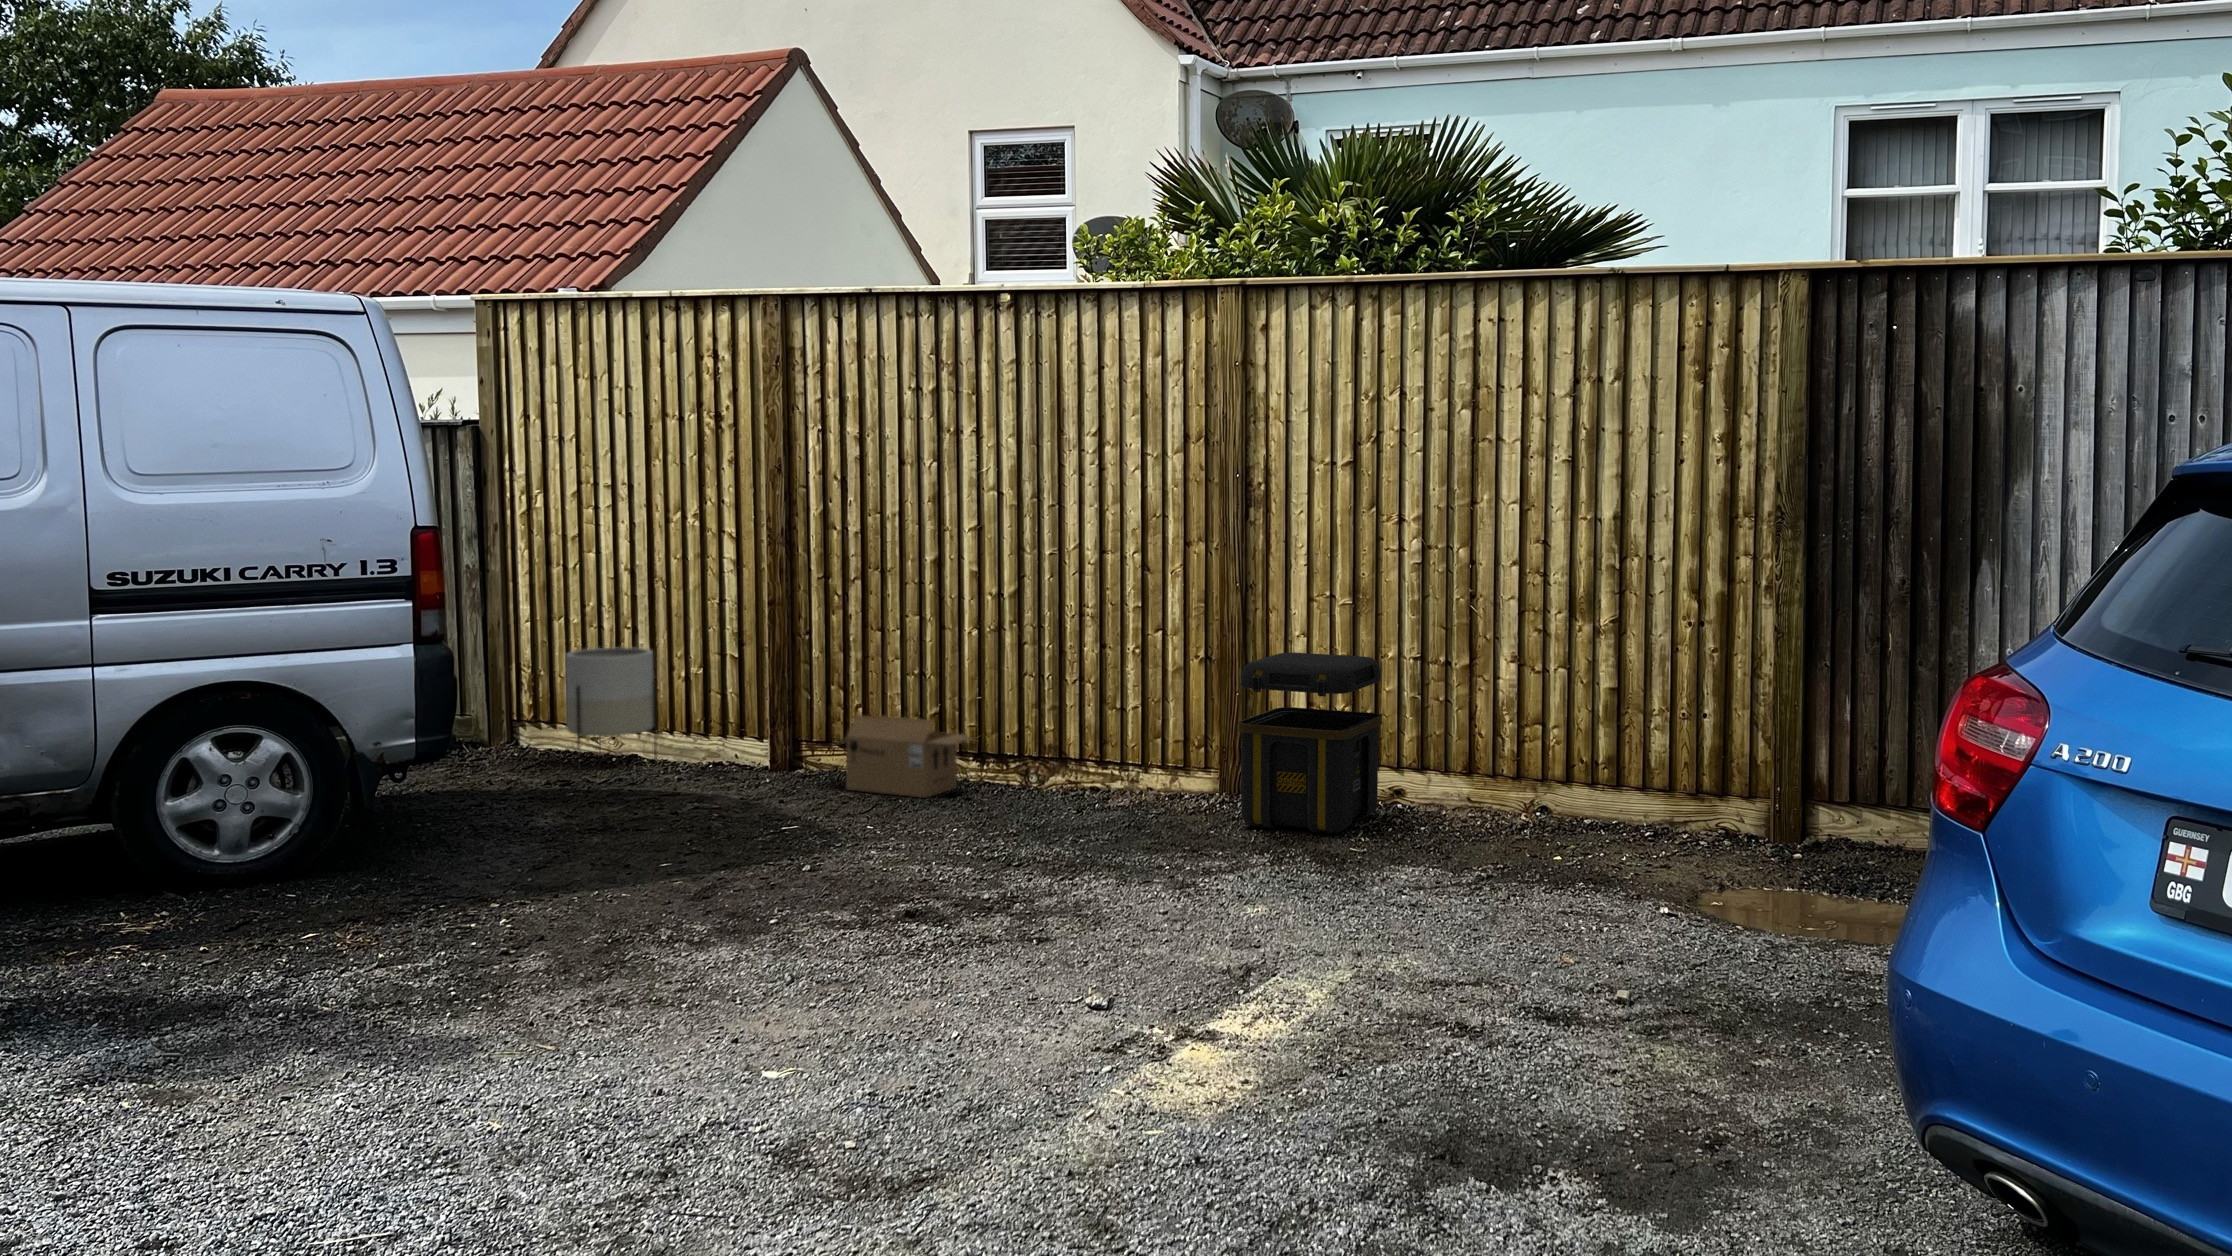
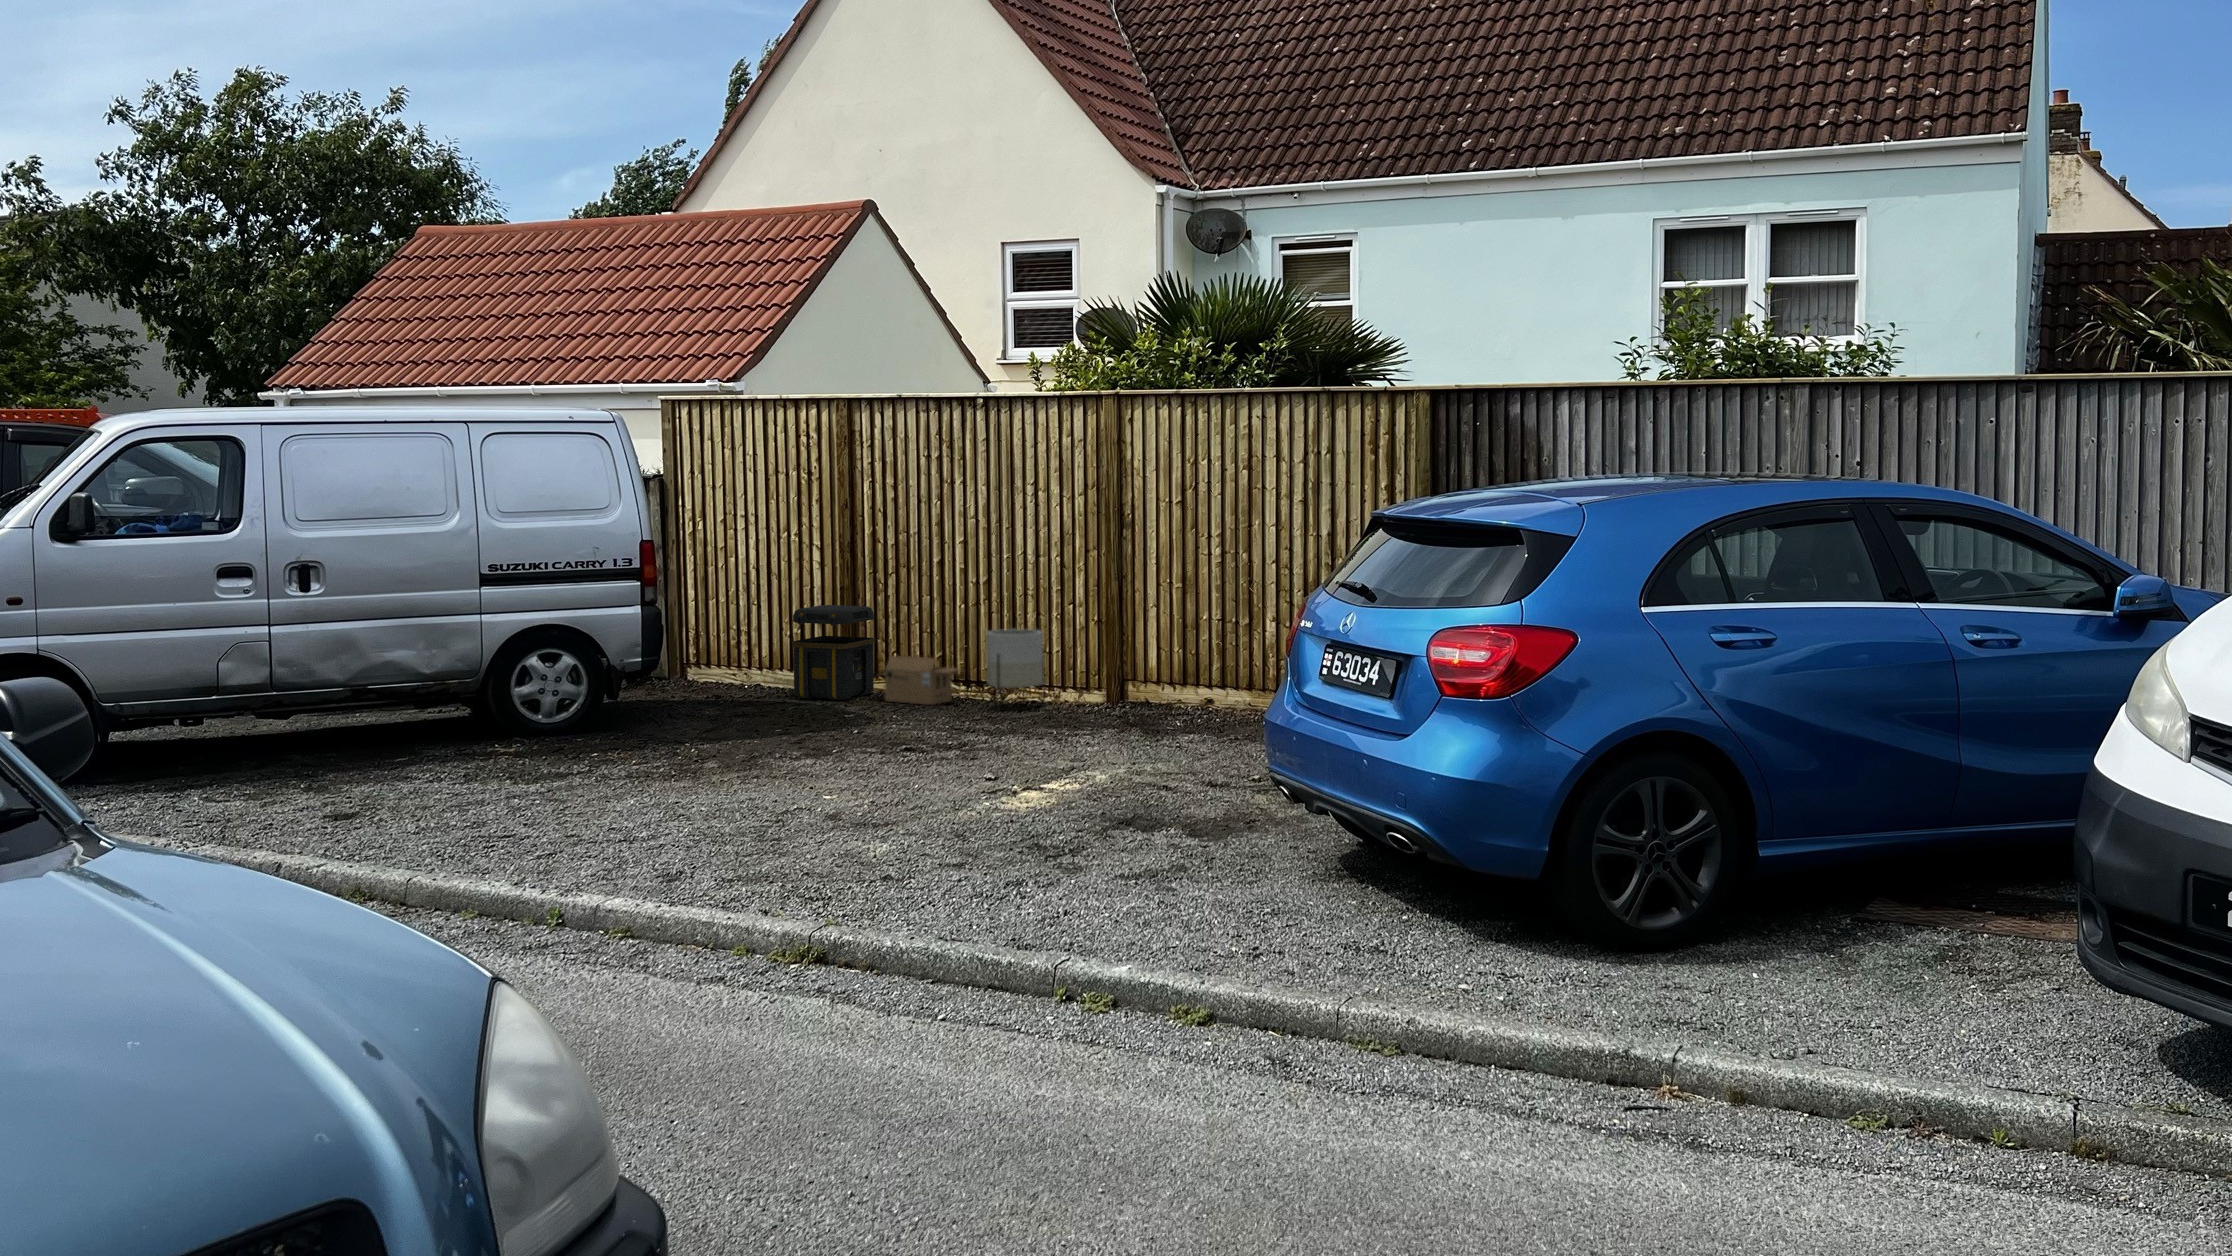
planter: present [566,647,657,770] -> present [987,629,1045,705]
toolbox: present [1238,653,1382,834] -> present [792,605,875,701]

